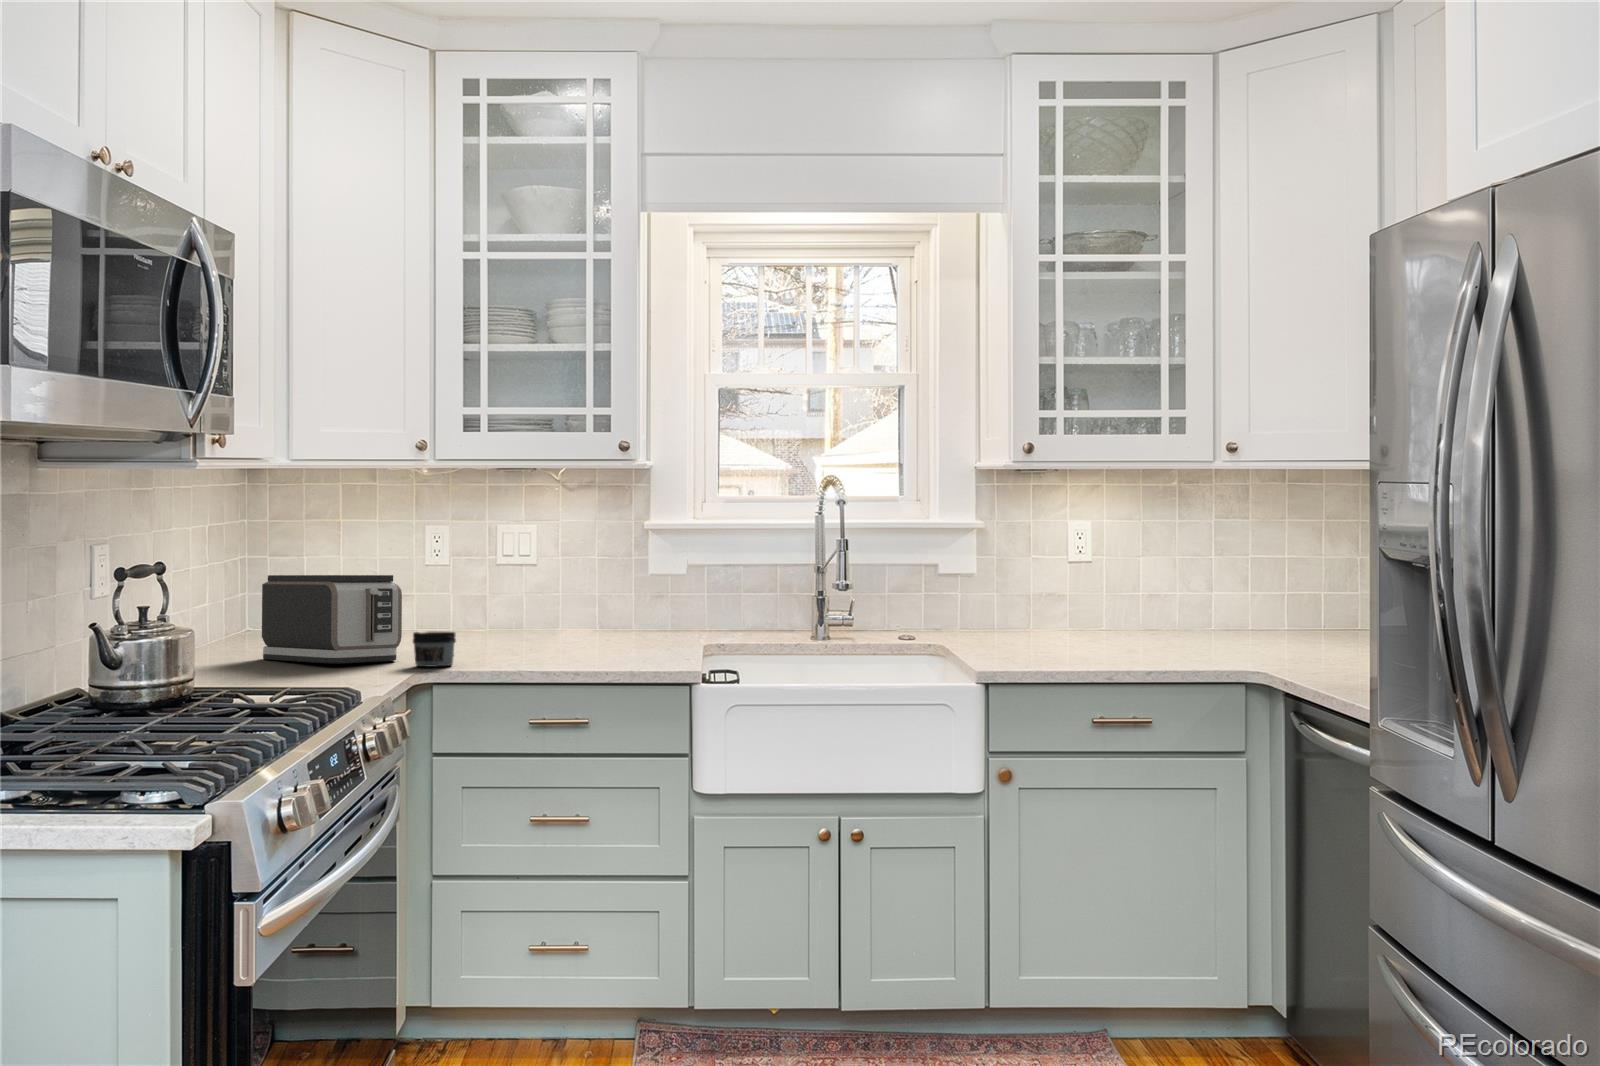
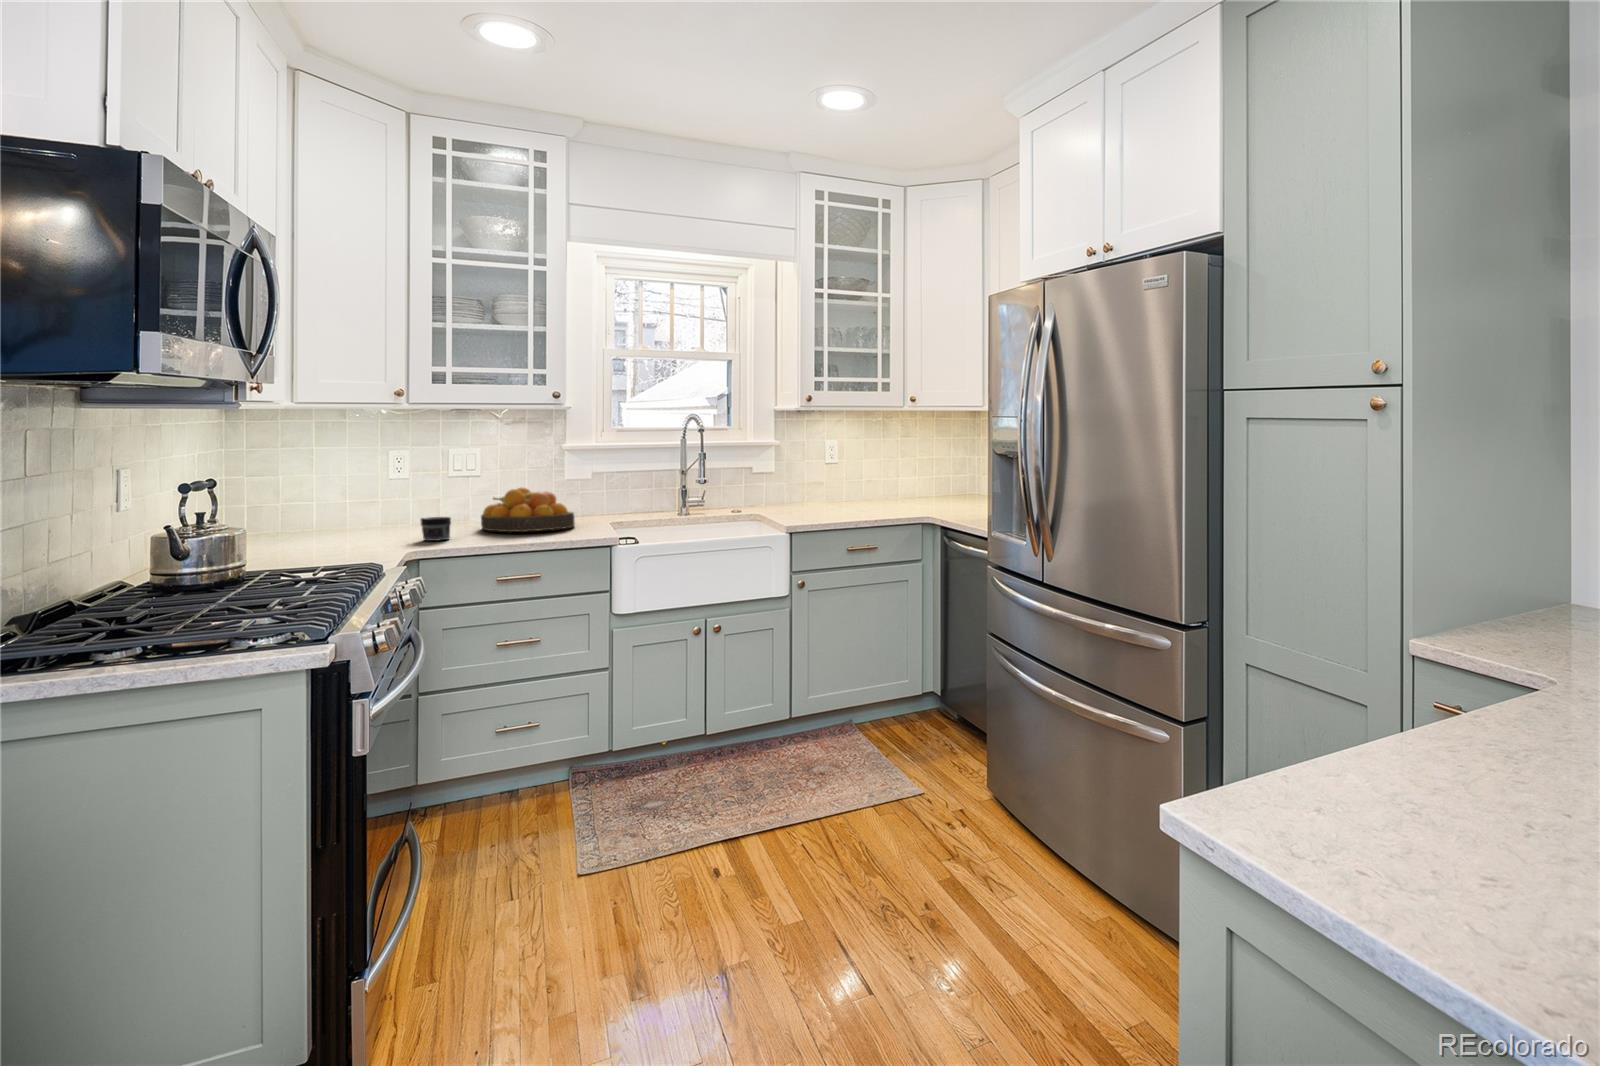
toaster: present [262,575,402,664] -> none [307,479,412,540]
fruit bowl: none [499,591,640,658] -> present [481,488,575,532]

